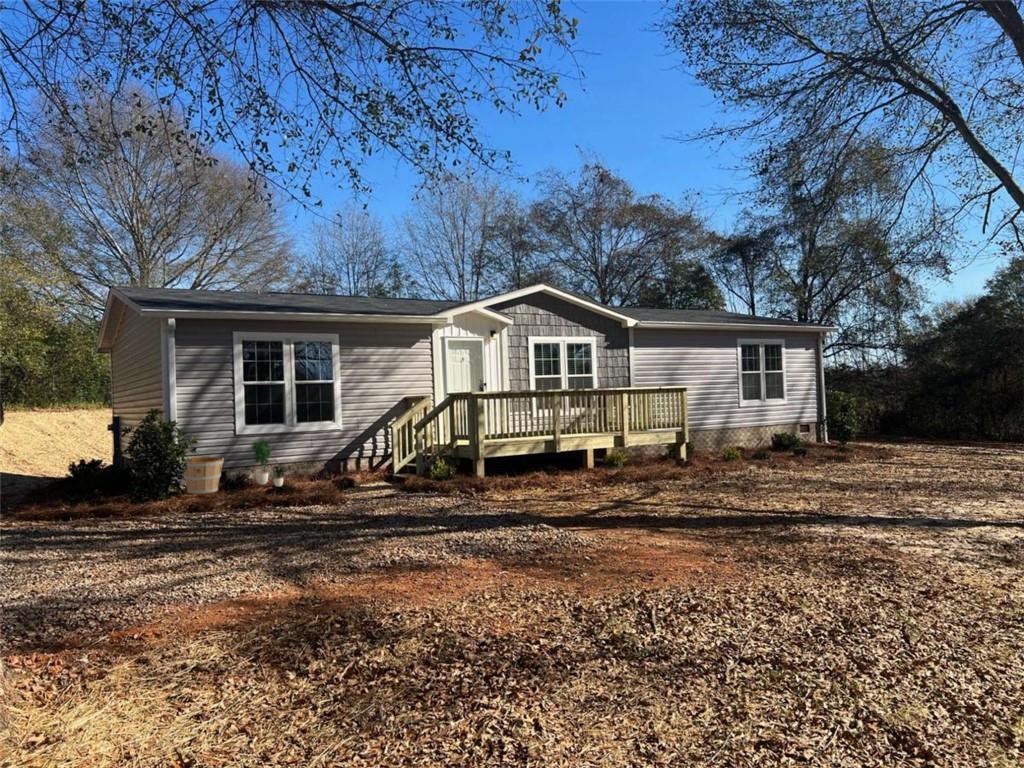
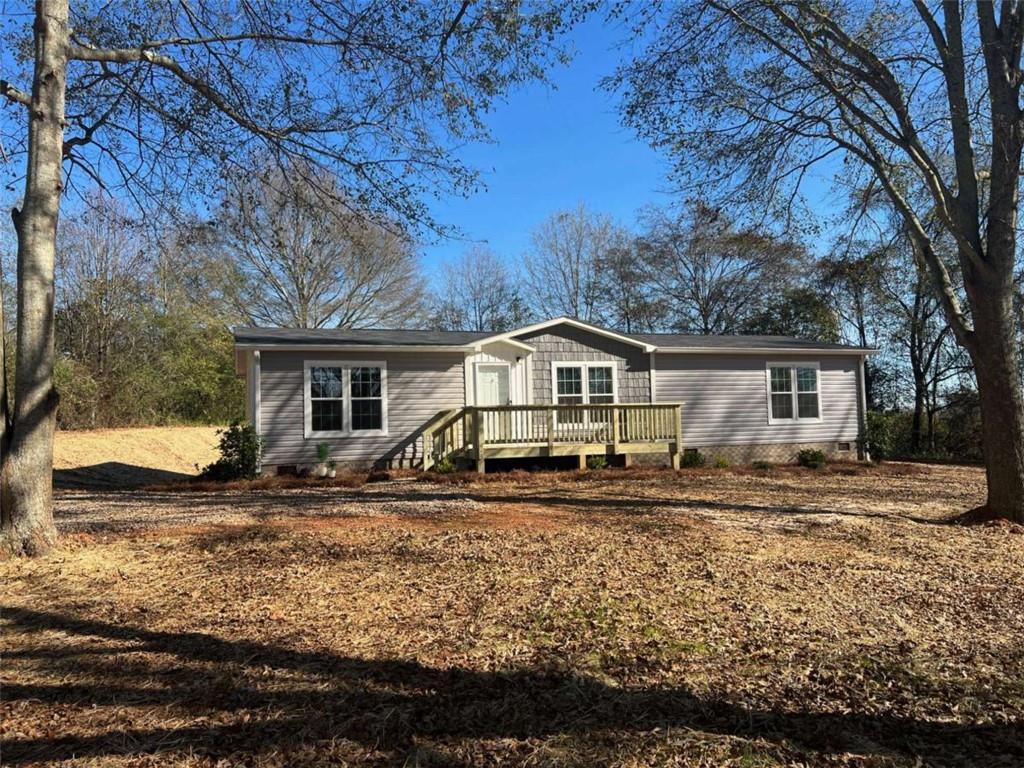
wooden bucket: present [184,456,224,494] -> none [261,453,292,480]

